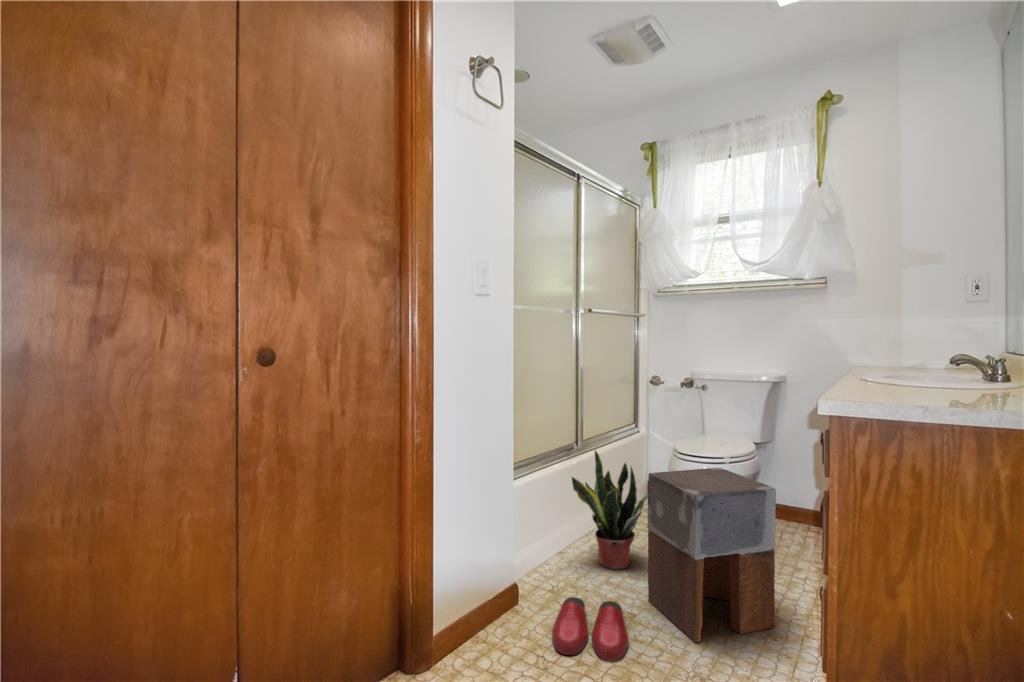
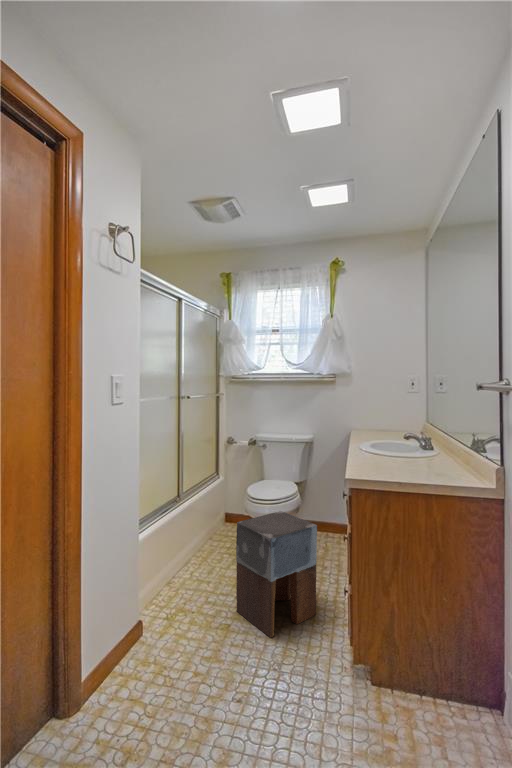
potted plant: present [572,450,648,569] -> none [180,503,239,590]
slippers: present [552,597,628,661] -> none [173,618,228,670]

